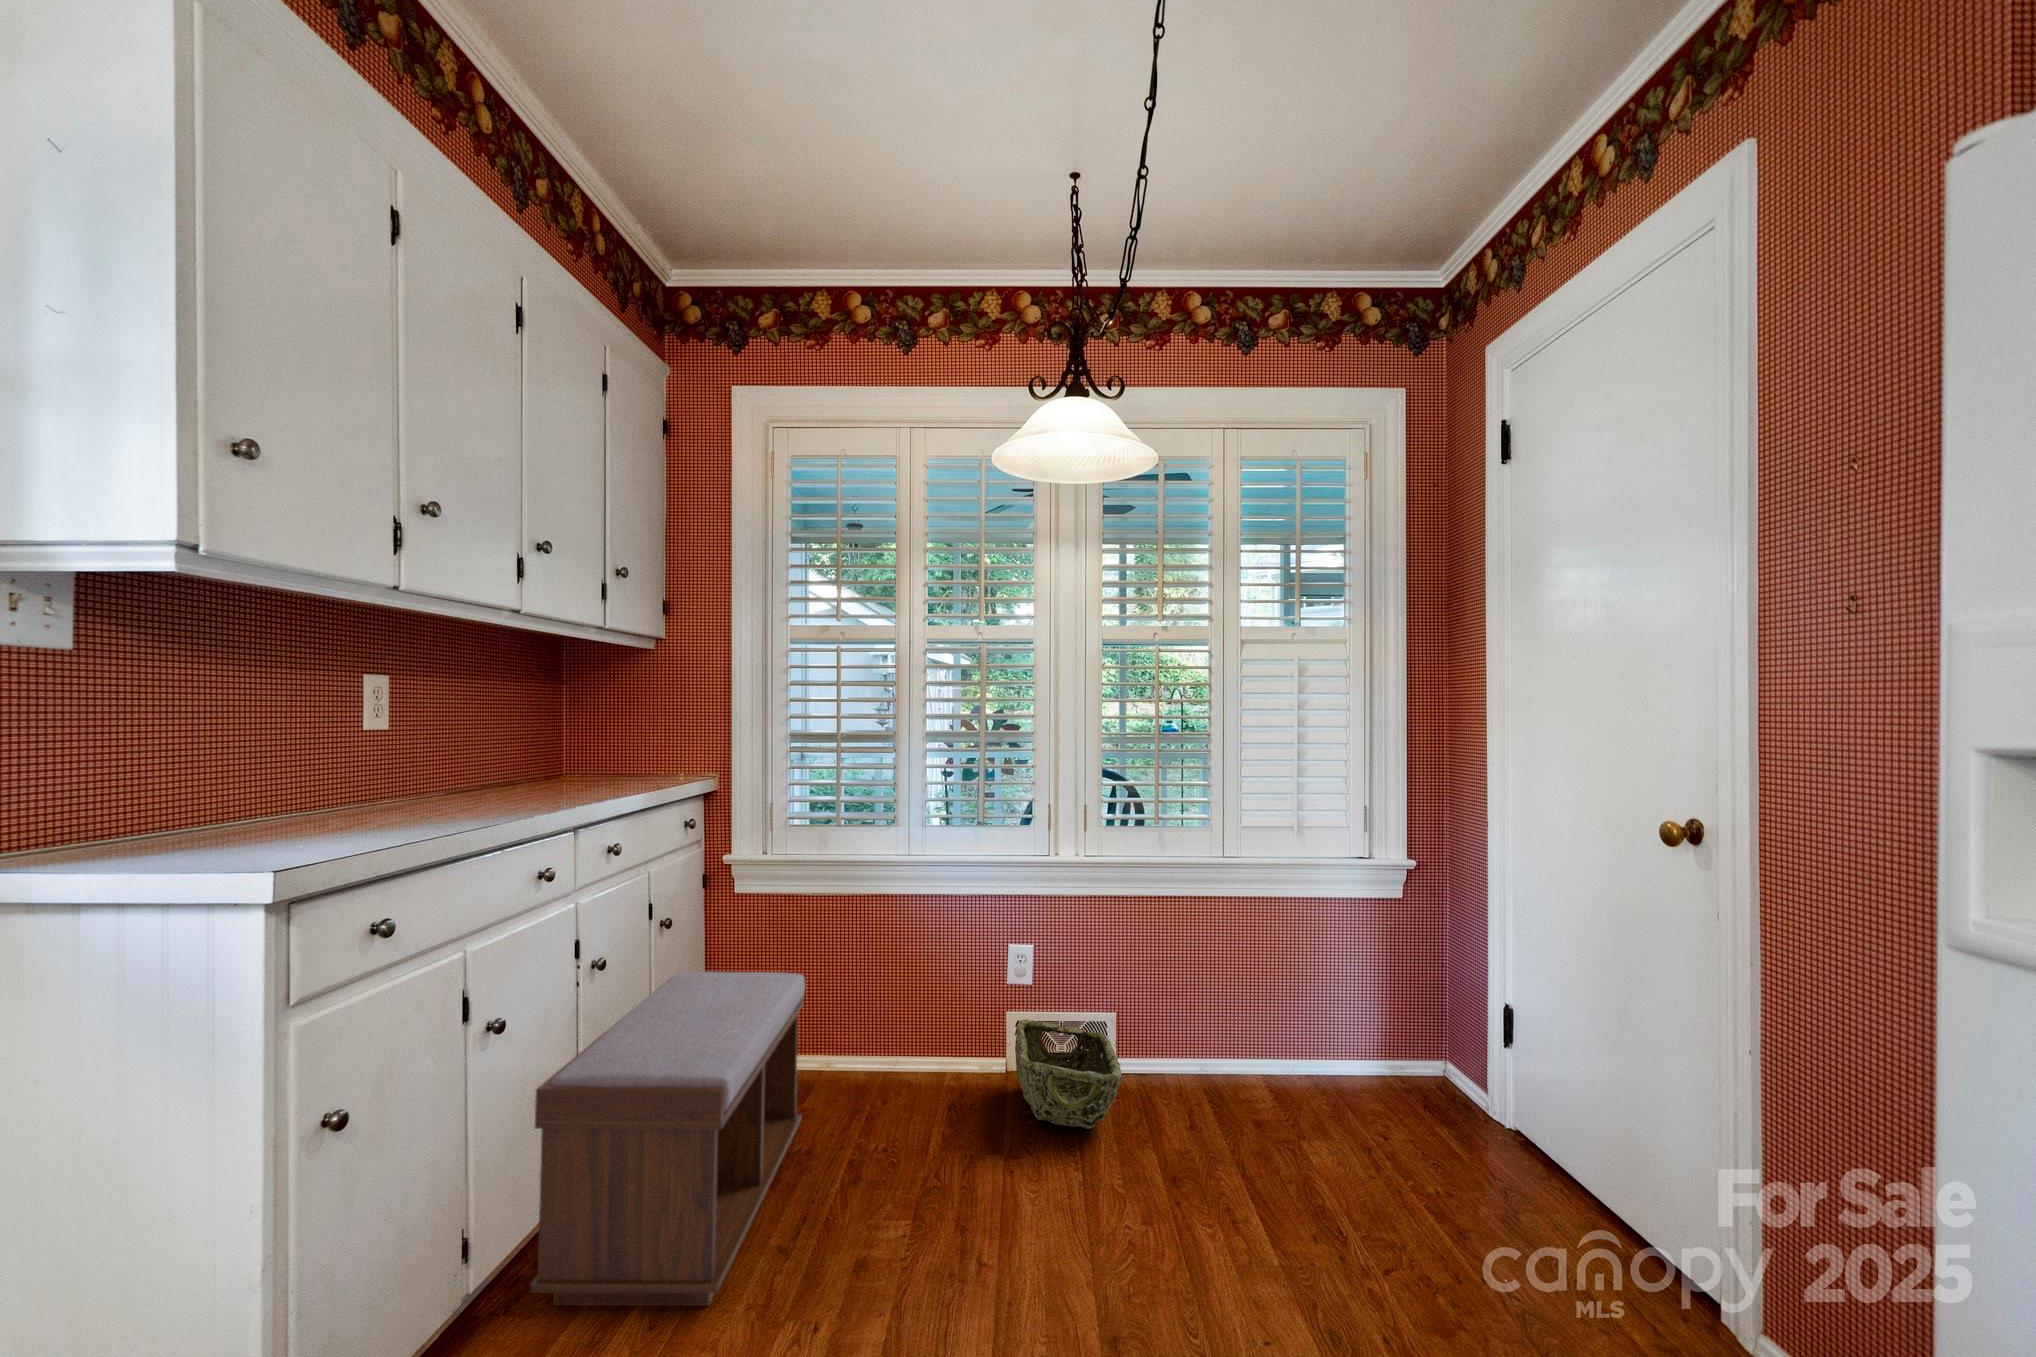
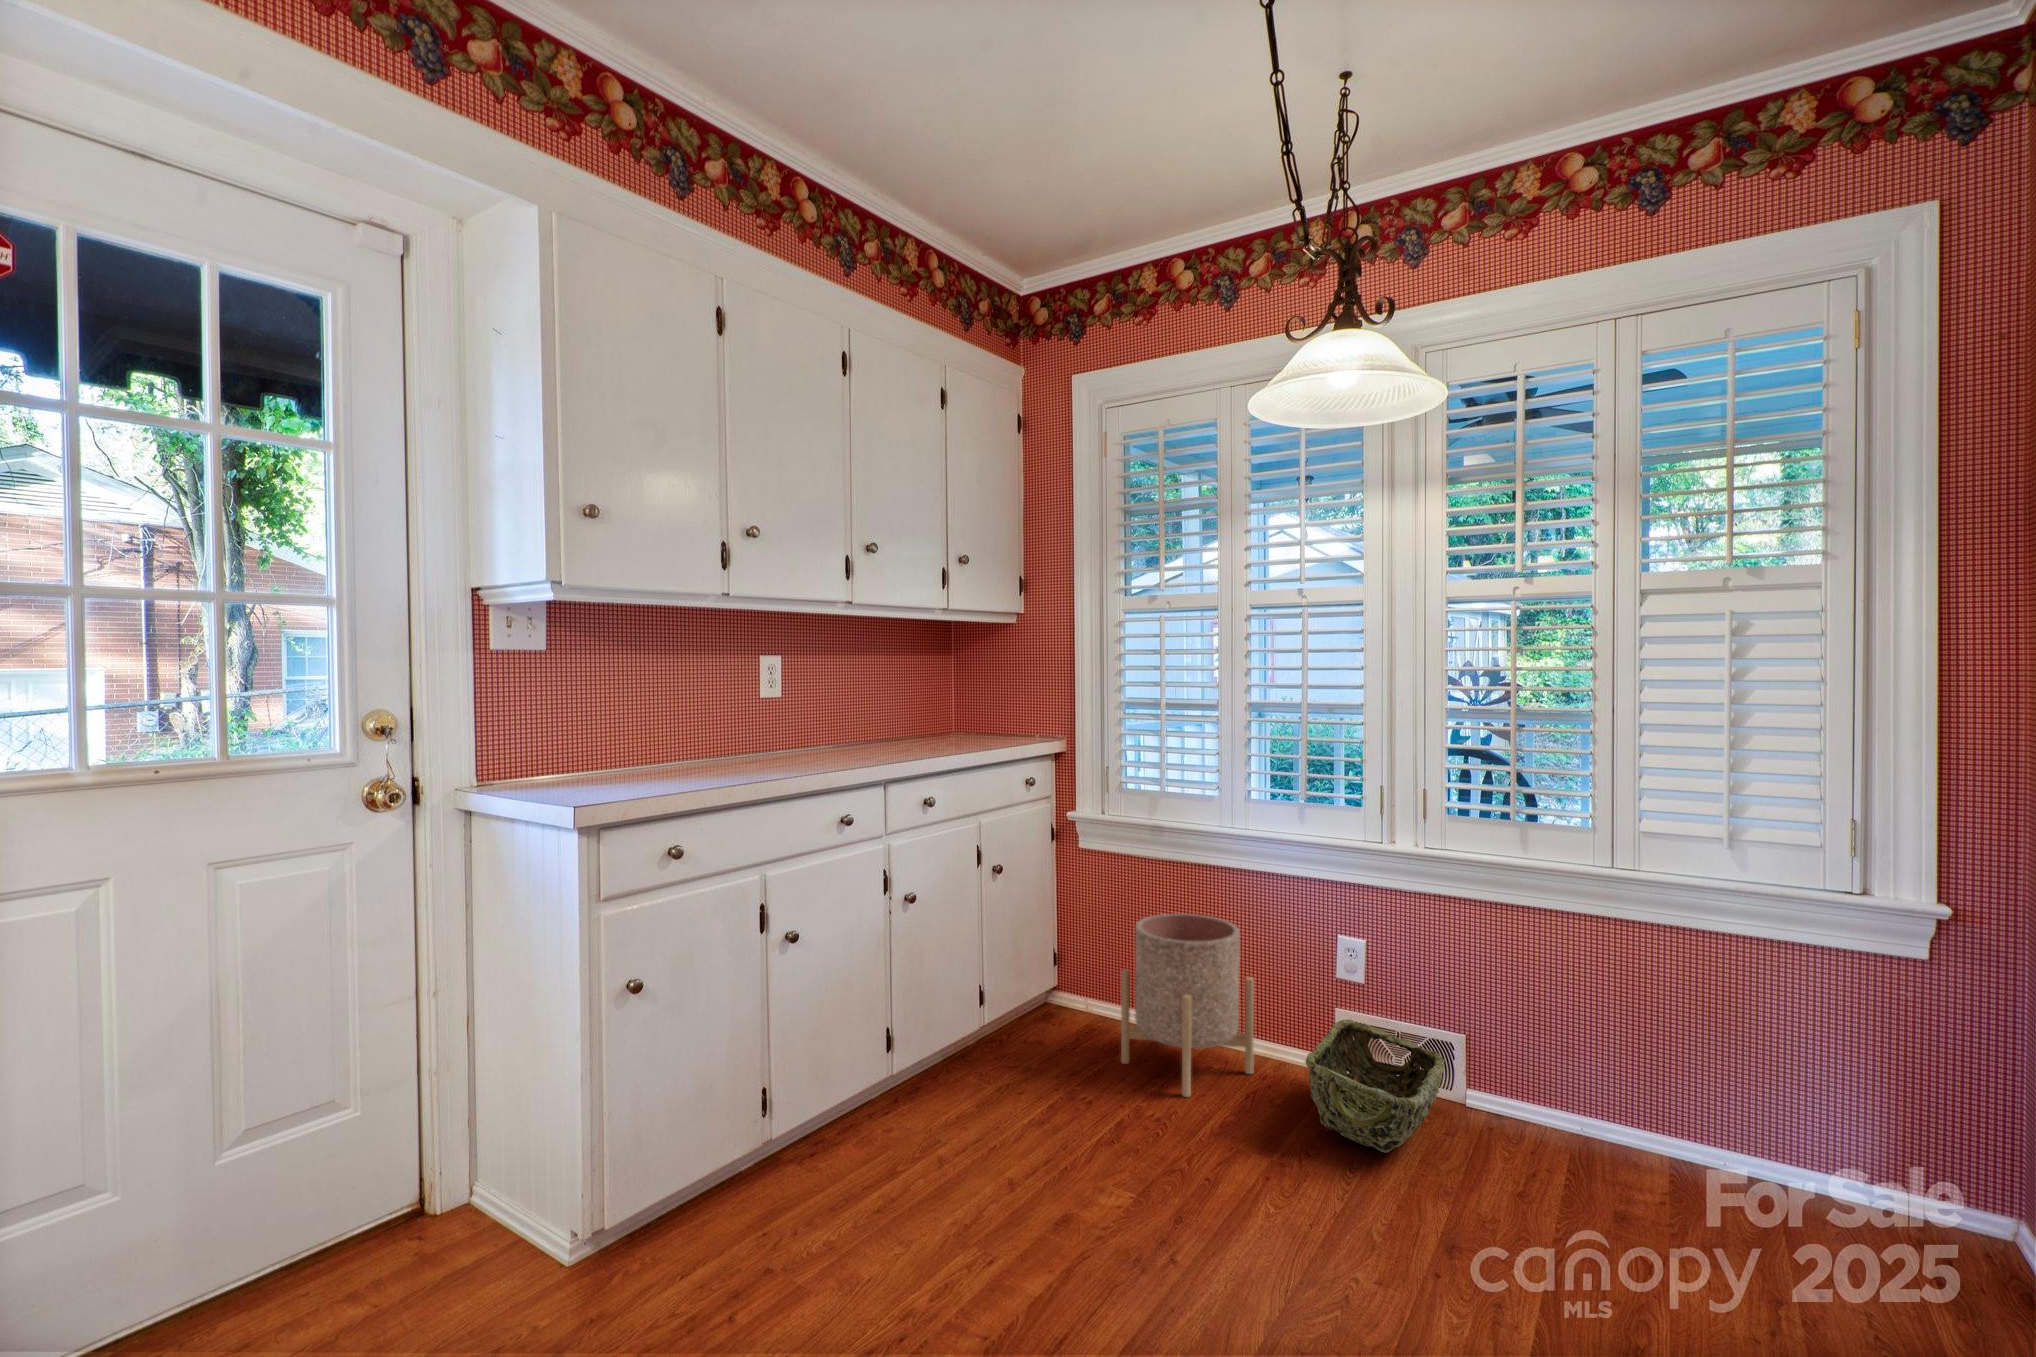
planter: none [812,944,943,1129] -> present [1121,914,1254,1097]
bench: present [530,972,805,1306] -> none [819,913,1095,1195]

